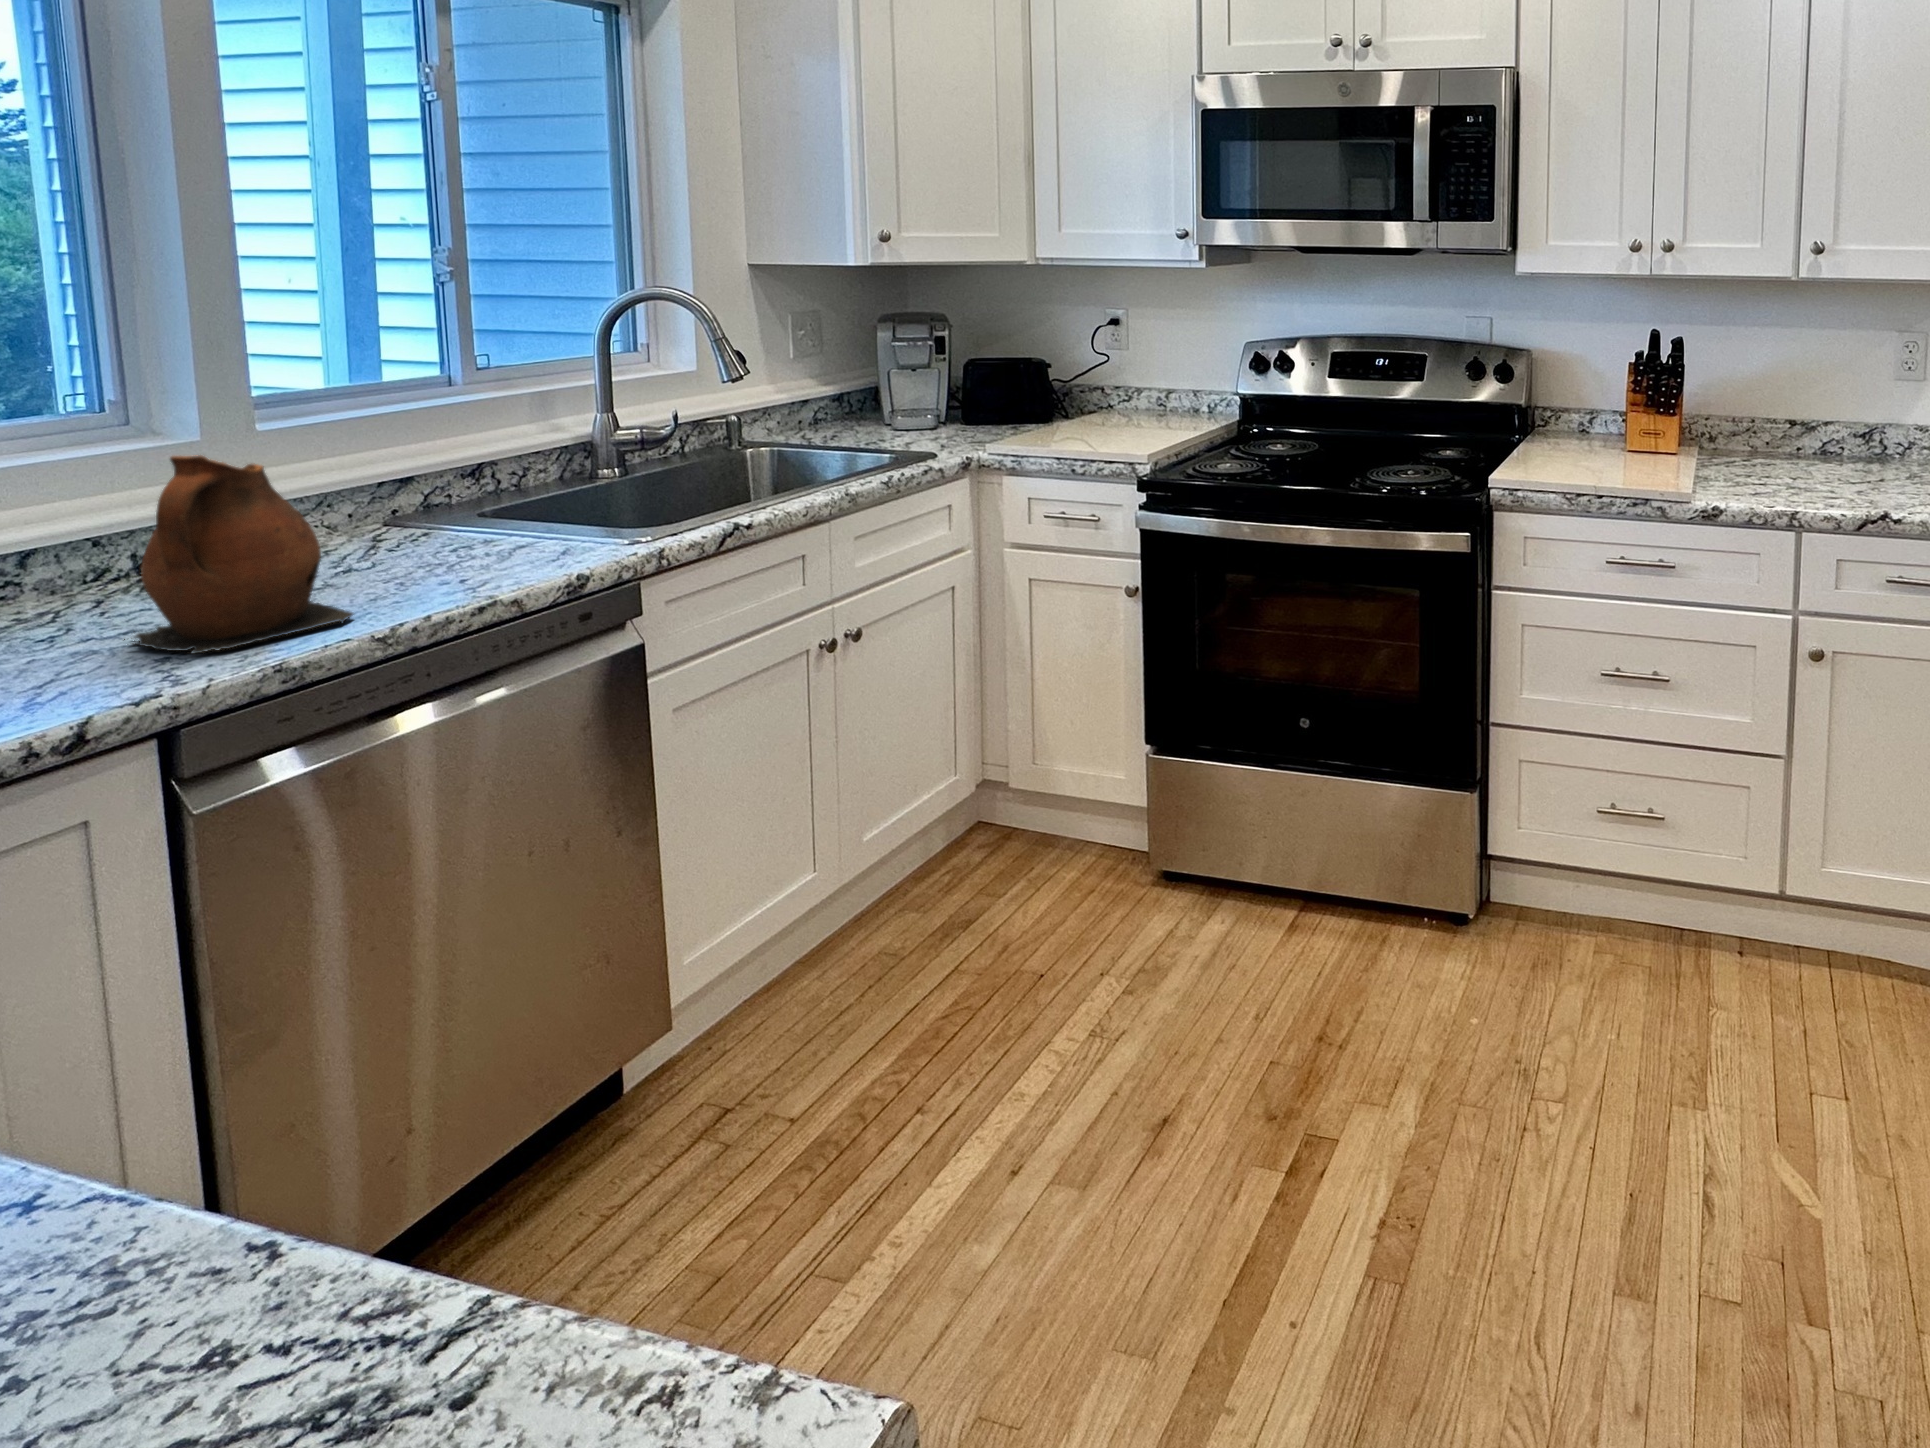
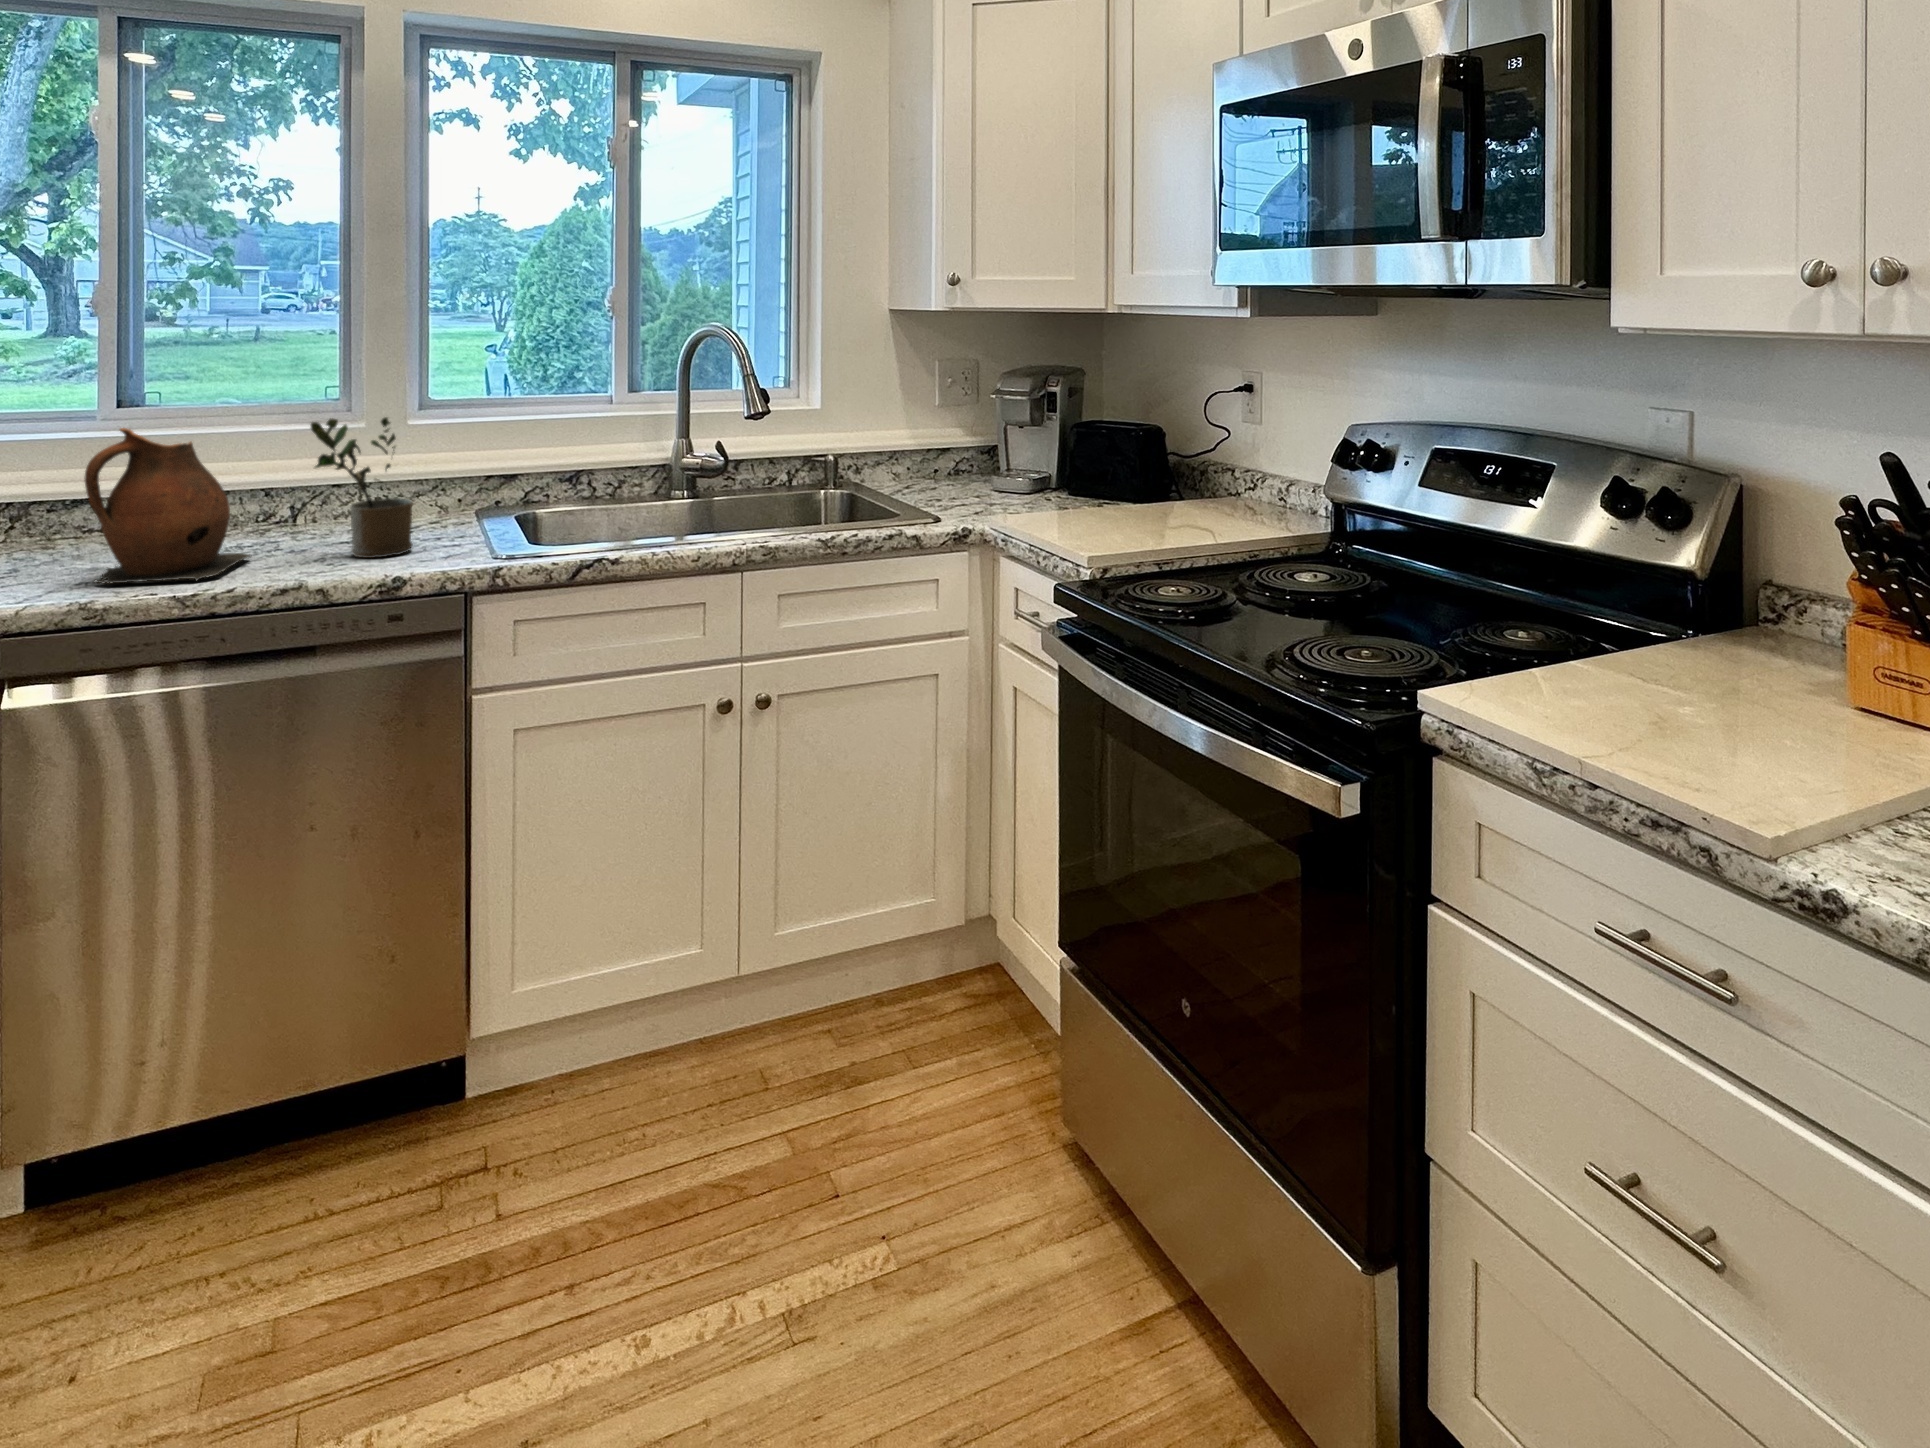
potted plant: none [360,413,489,576] -> present [311,417,413,558]

